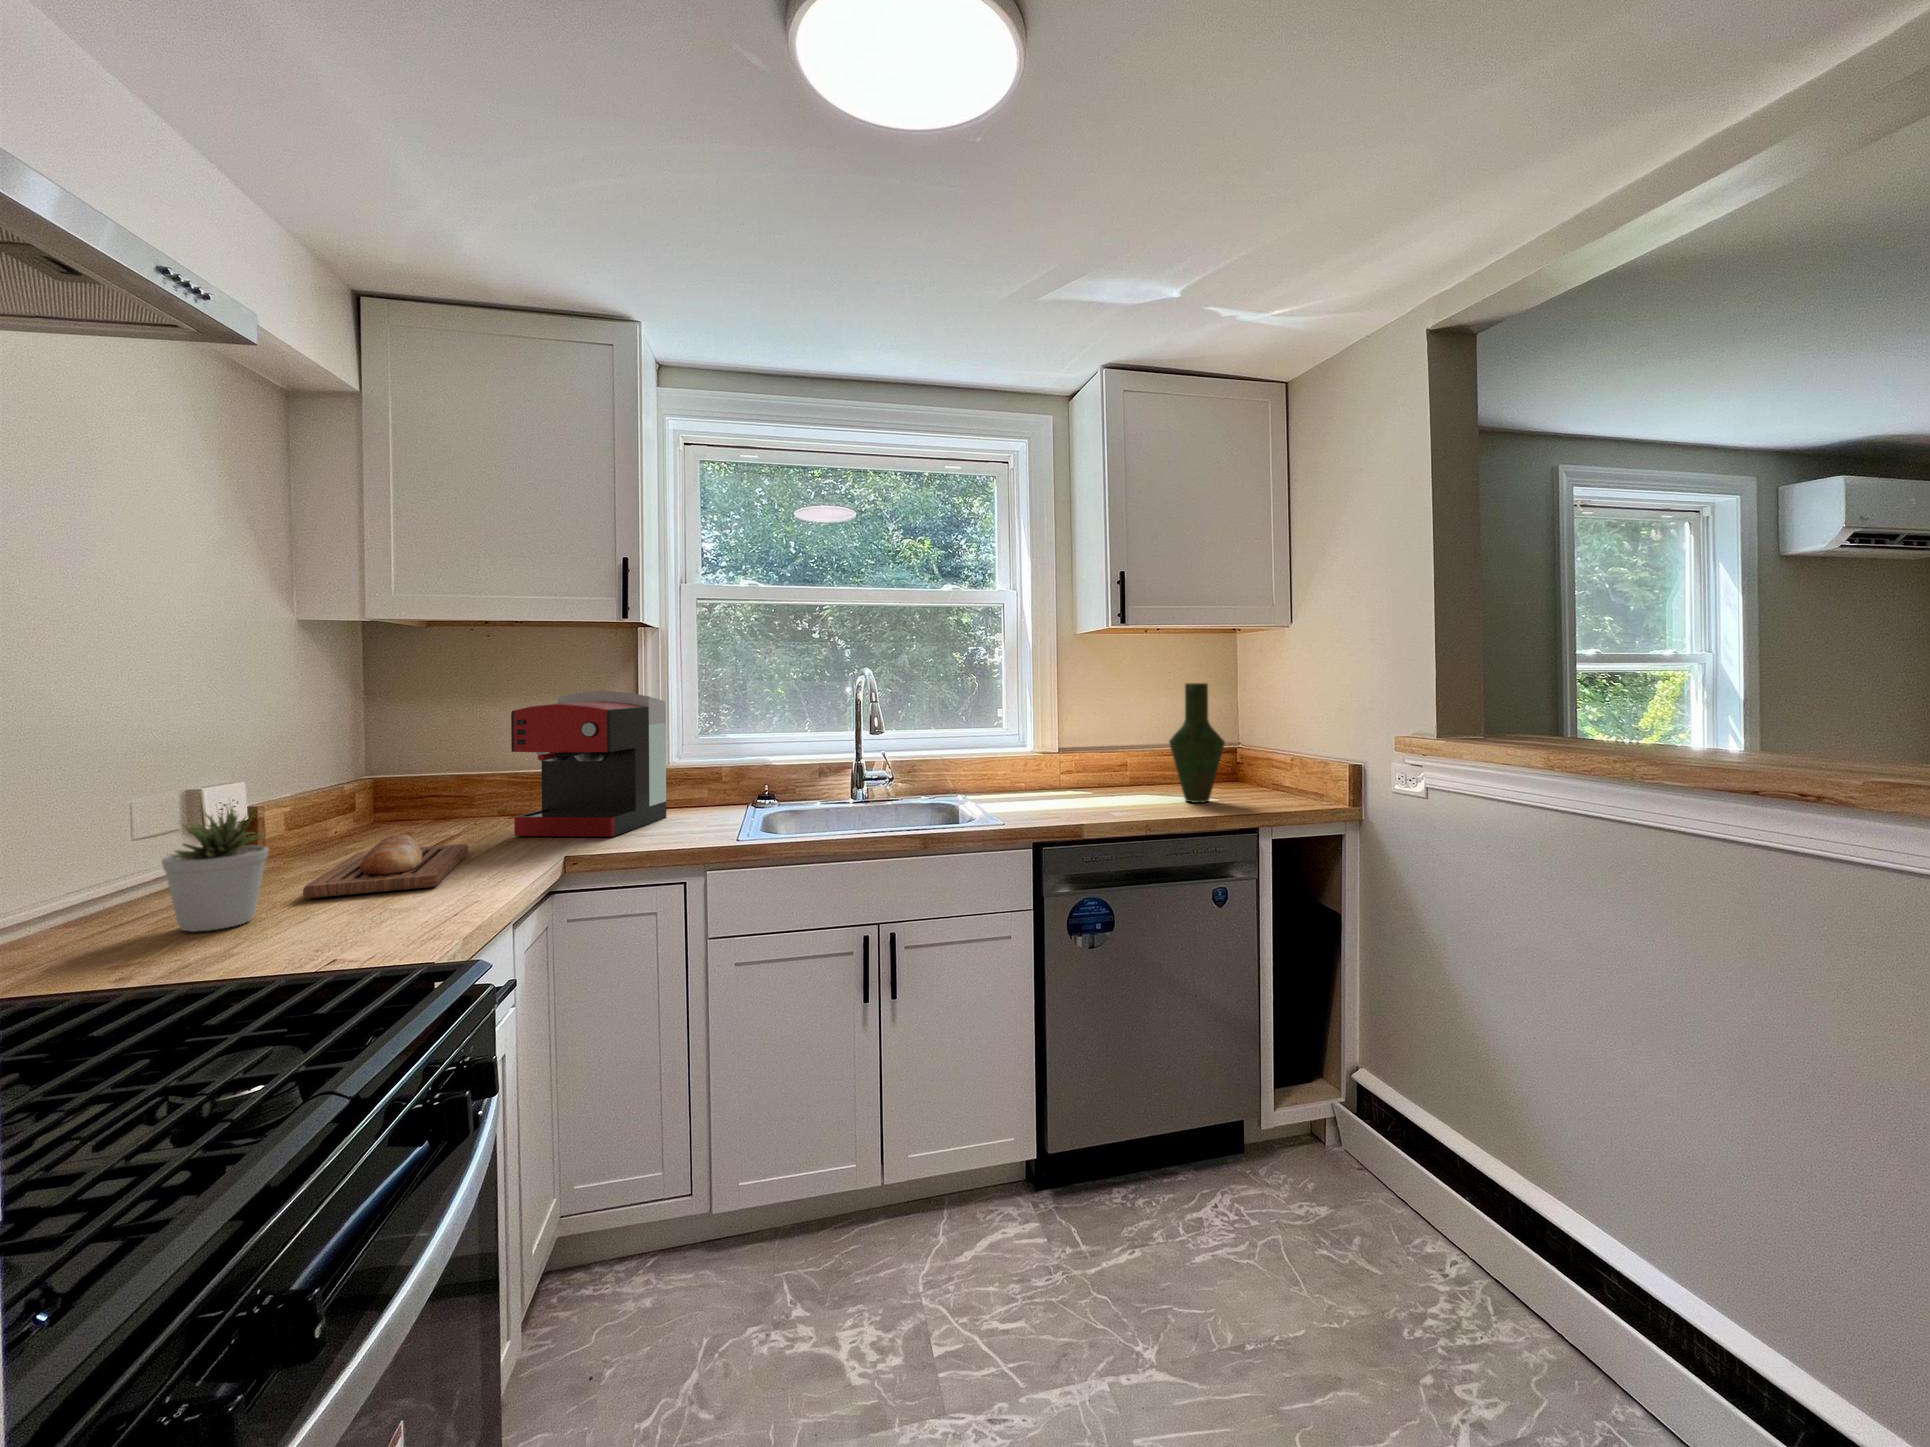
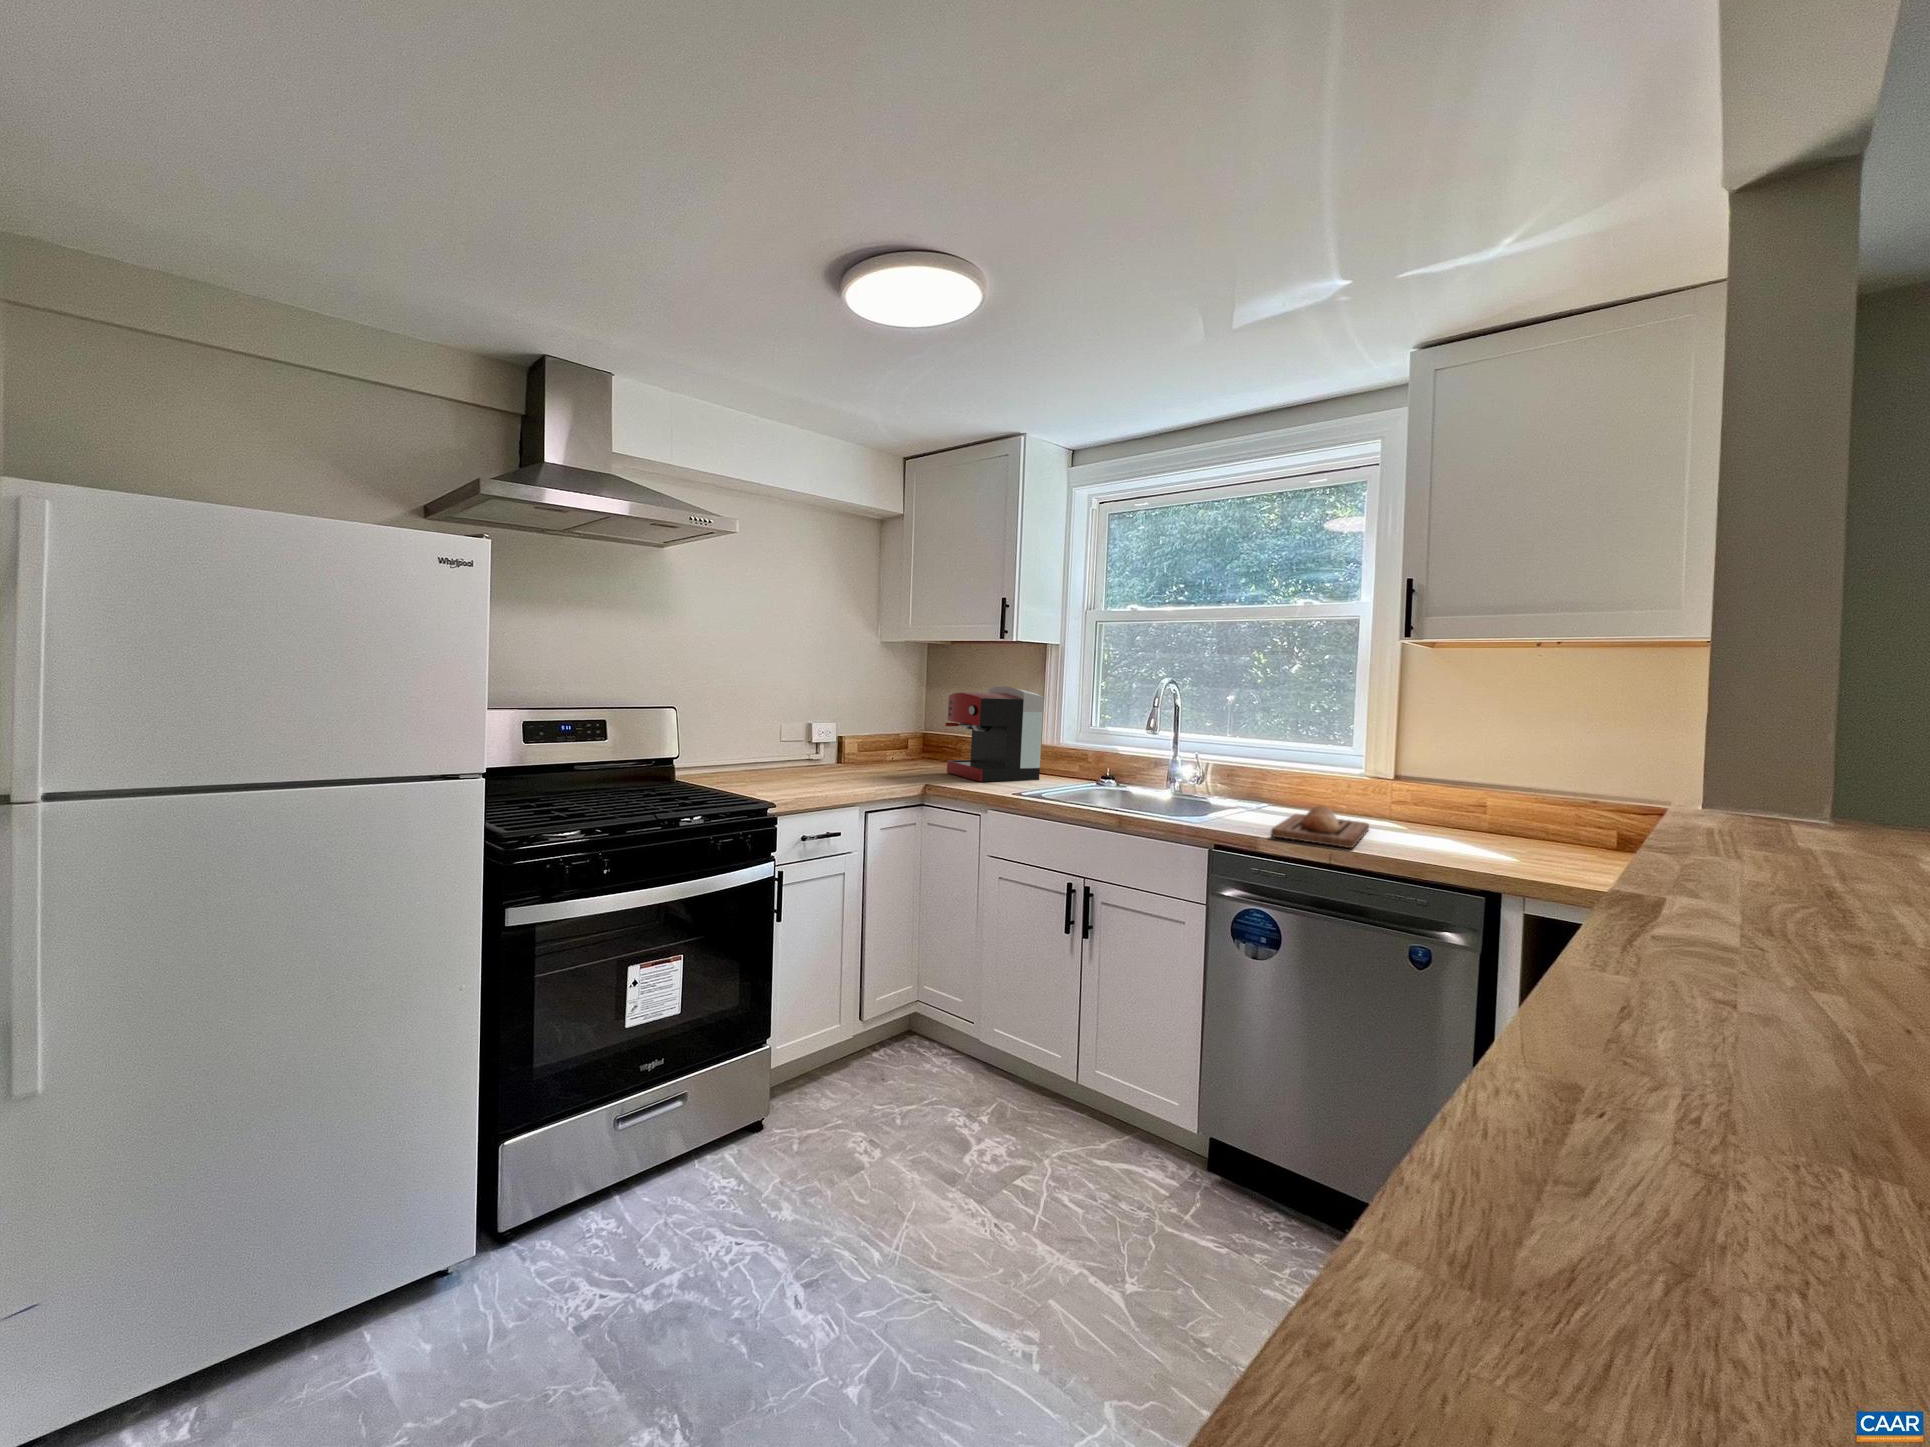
vase: present [1169,683,1225,803] -> none [1463,719,1547,867]
potted plant: present [162,807,269,932] -> none [757,724,796,780]
bread loaf: present [303,834,468,898] -> present [1271,806,1369,848]

